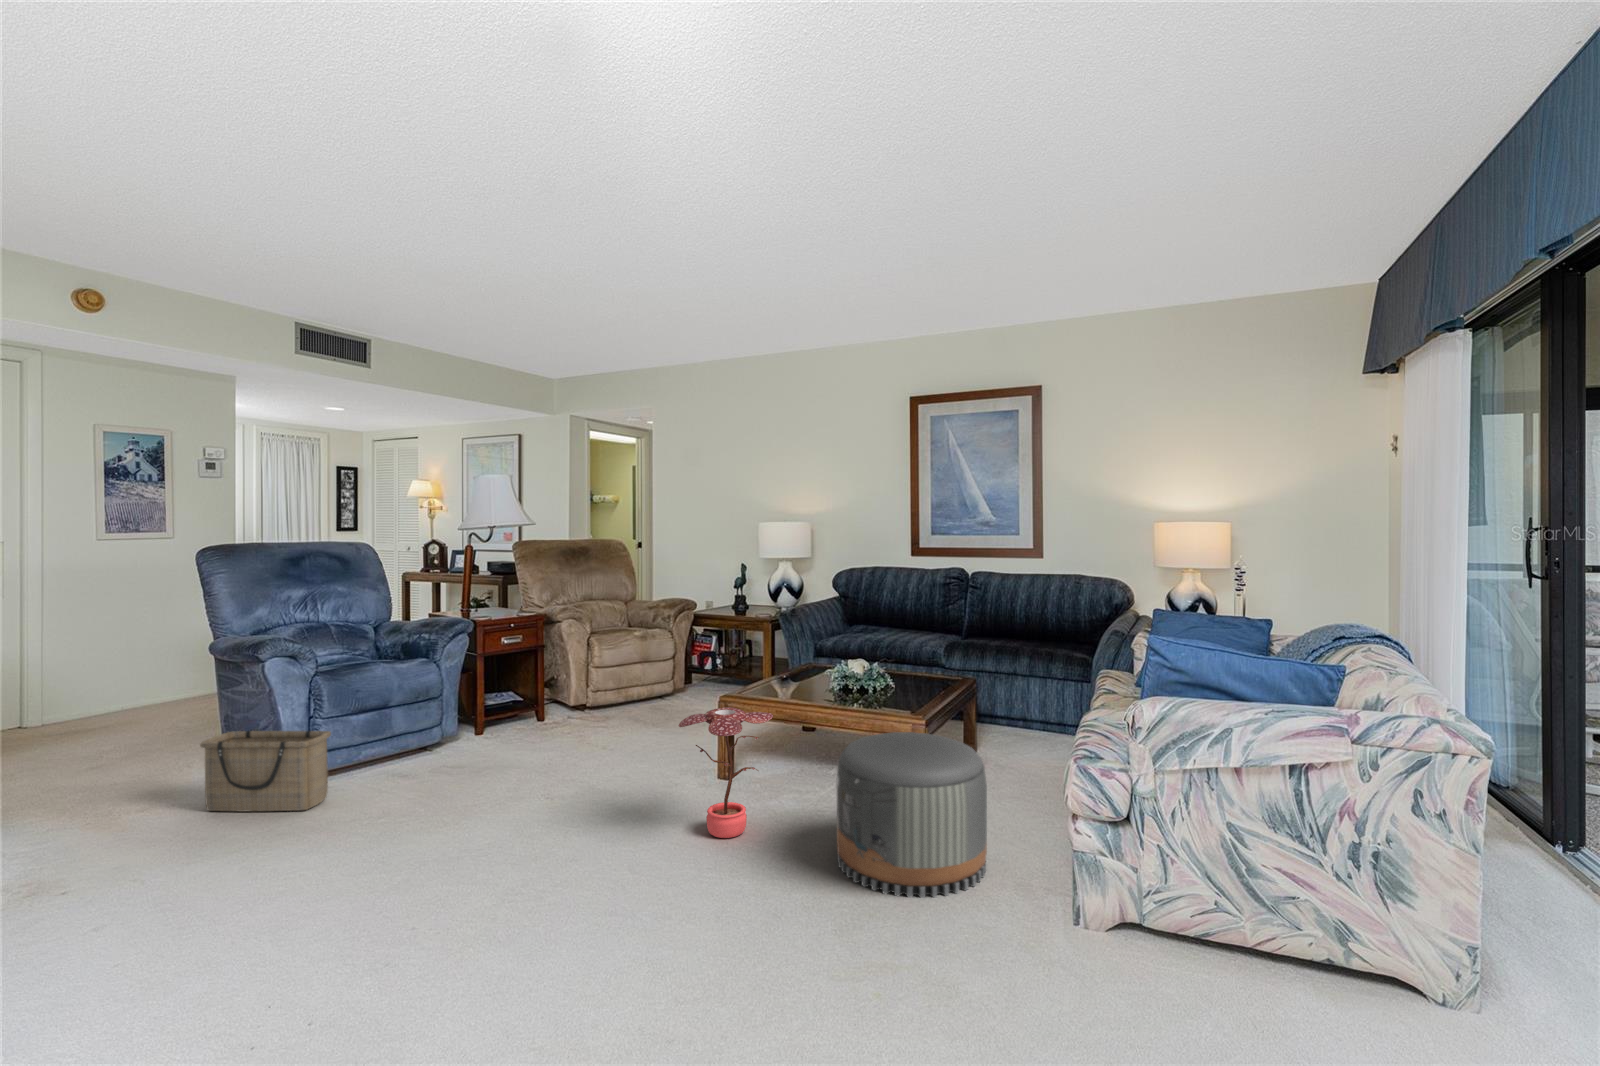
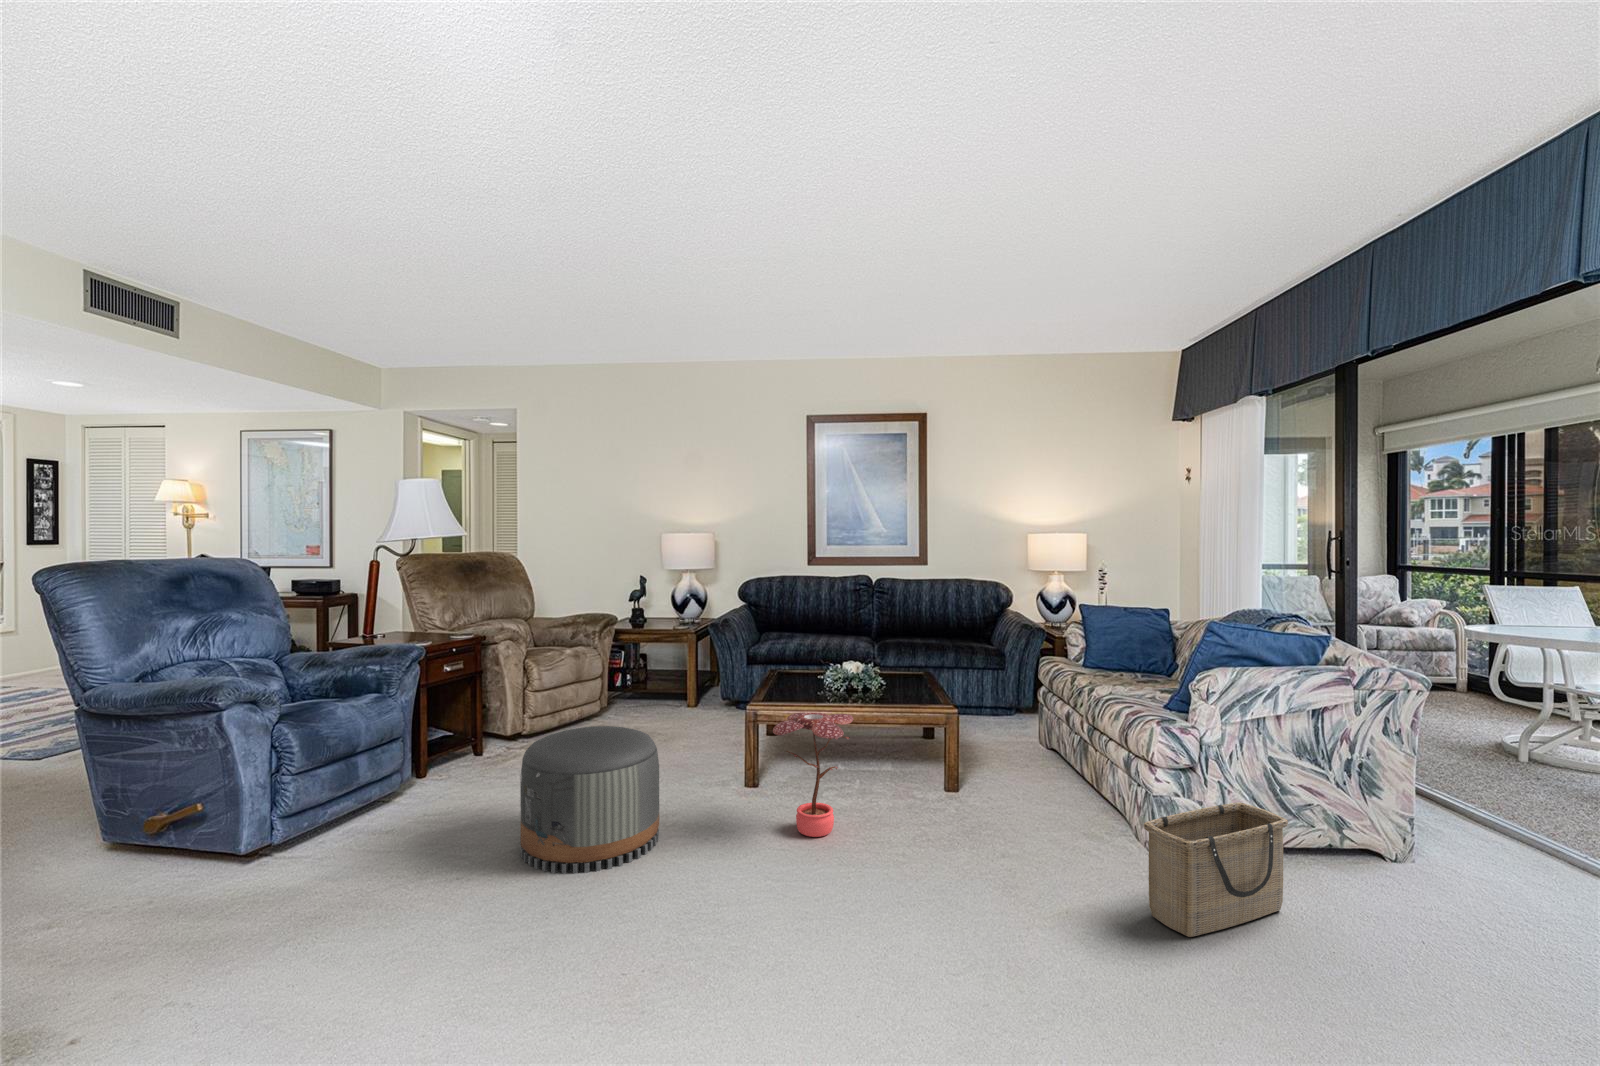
basket: present [200,731,331,812] -> present [1144,802,1288,937]
pouf: present [837,732,987,898] -> present [520,726,659,874]

